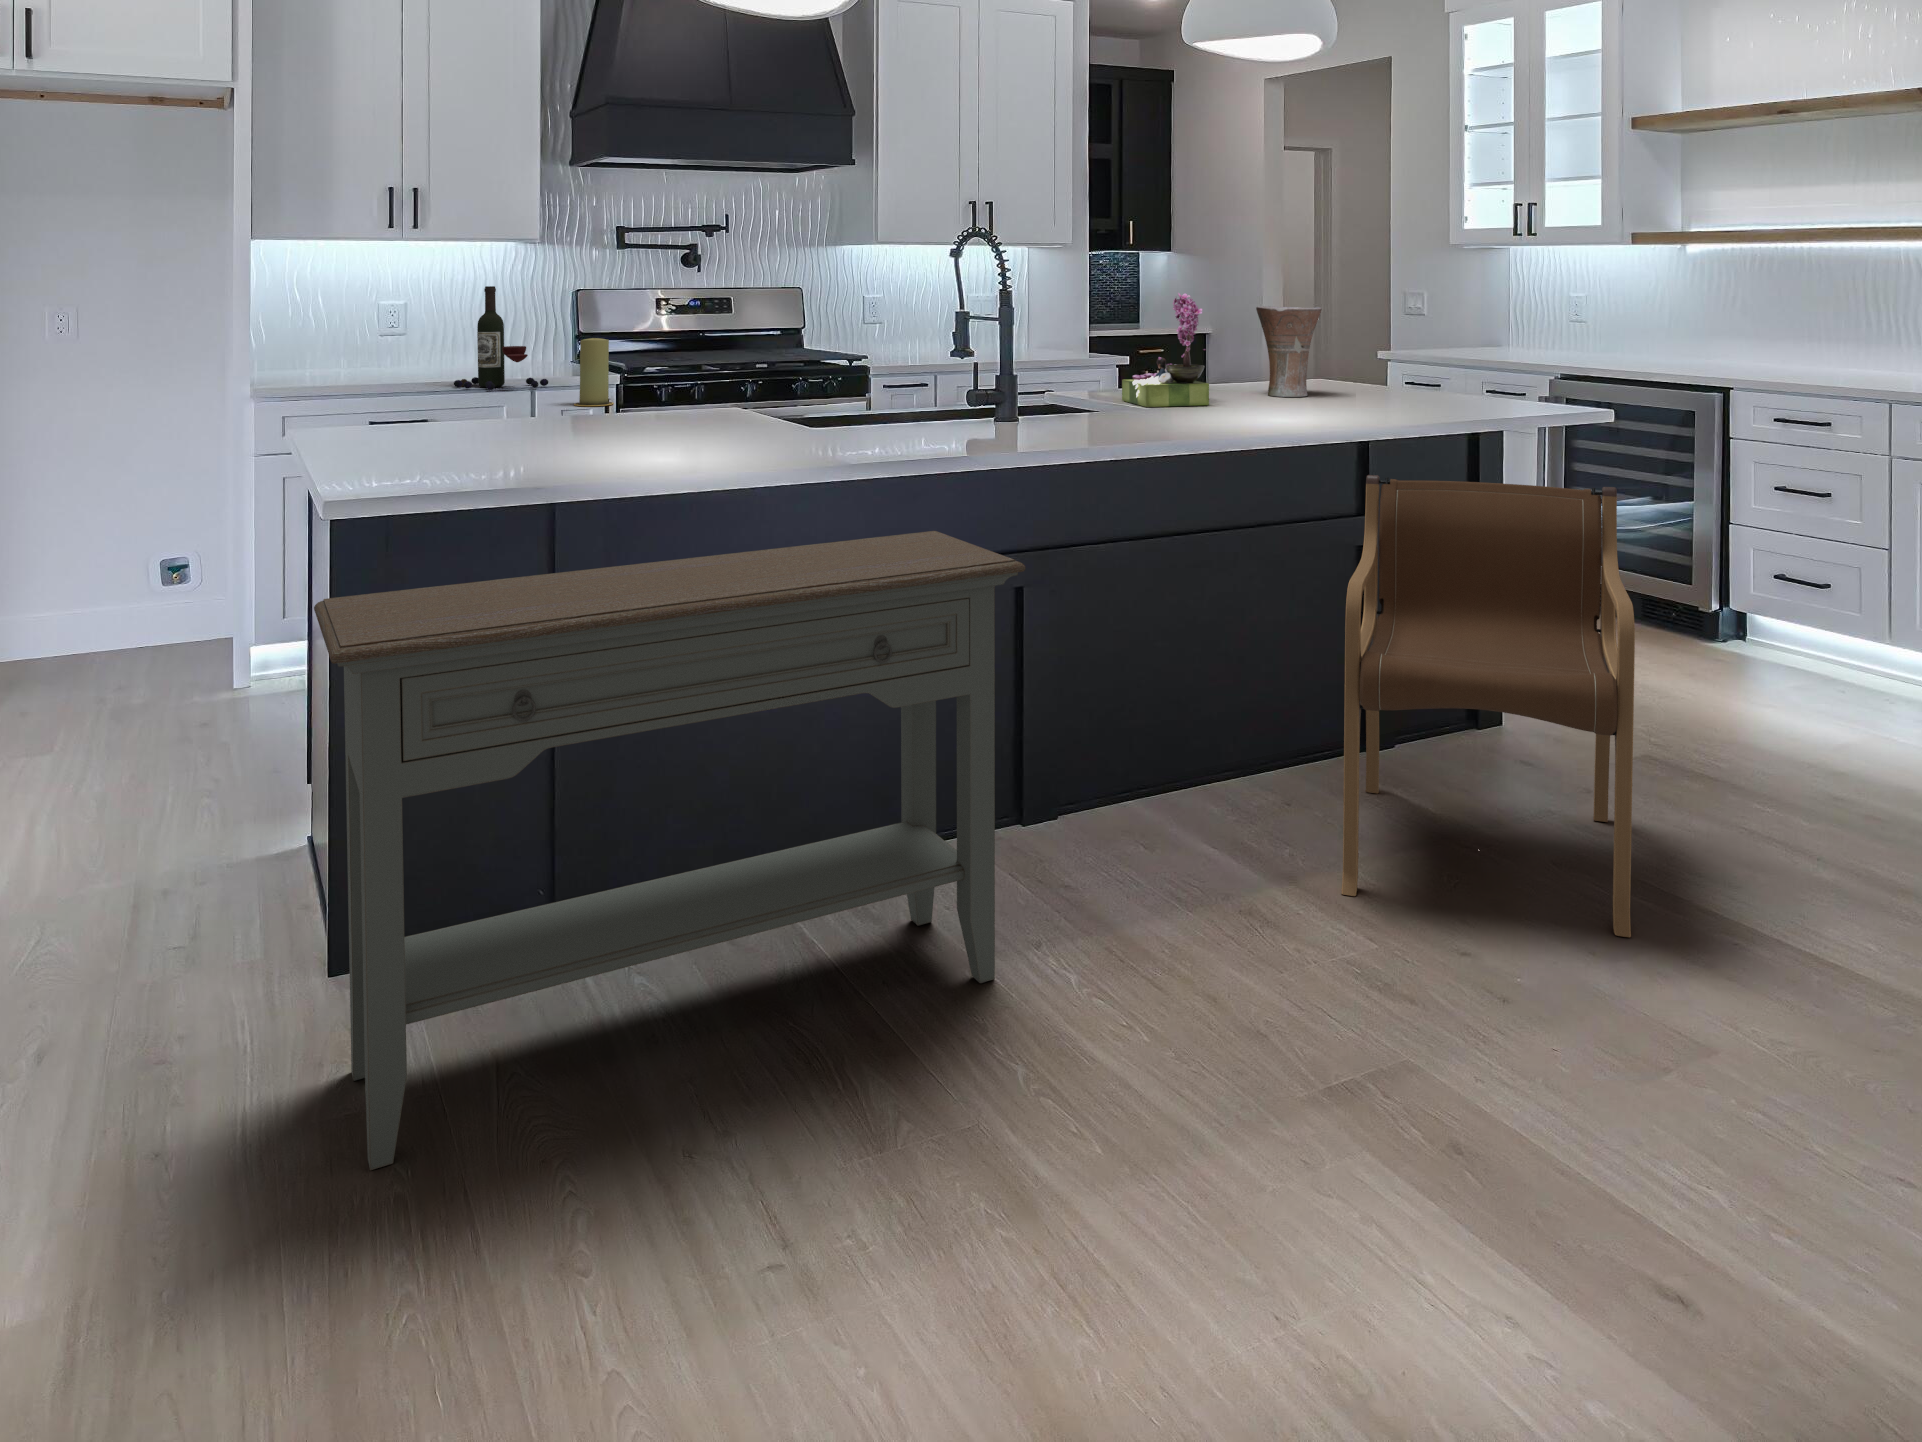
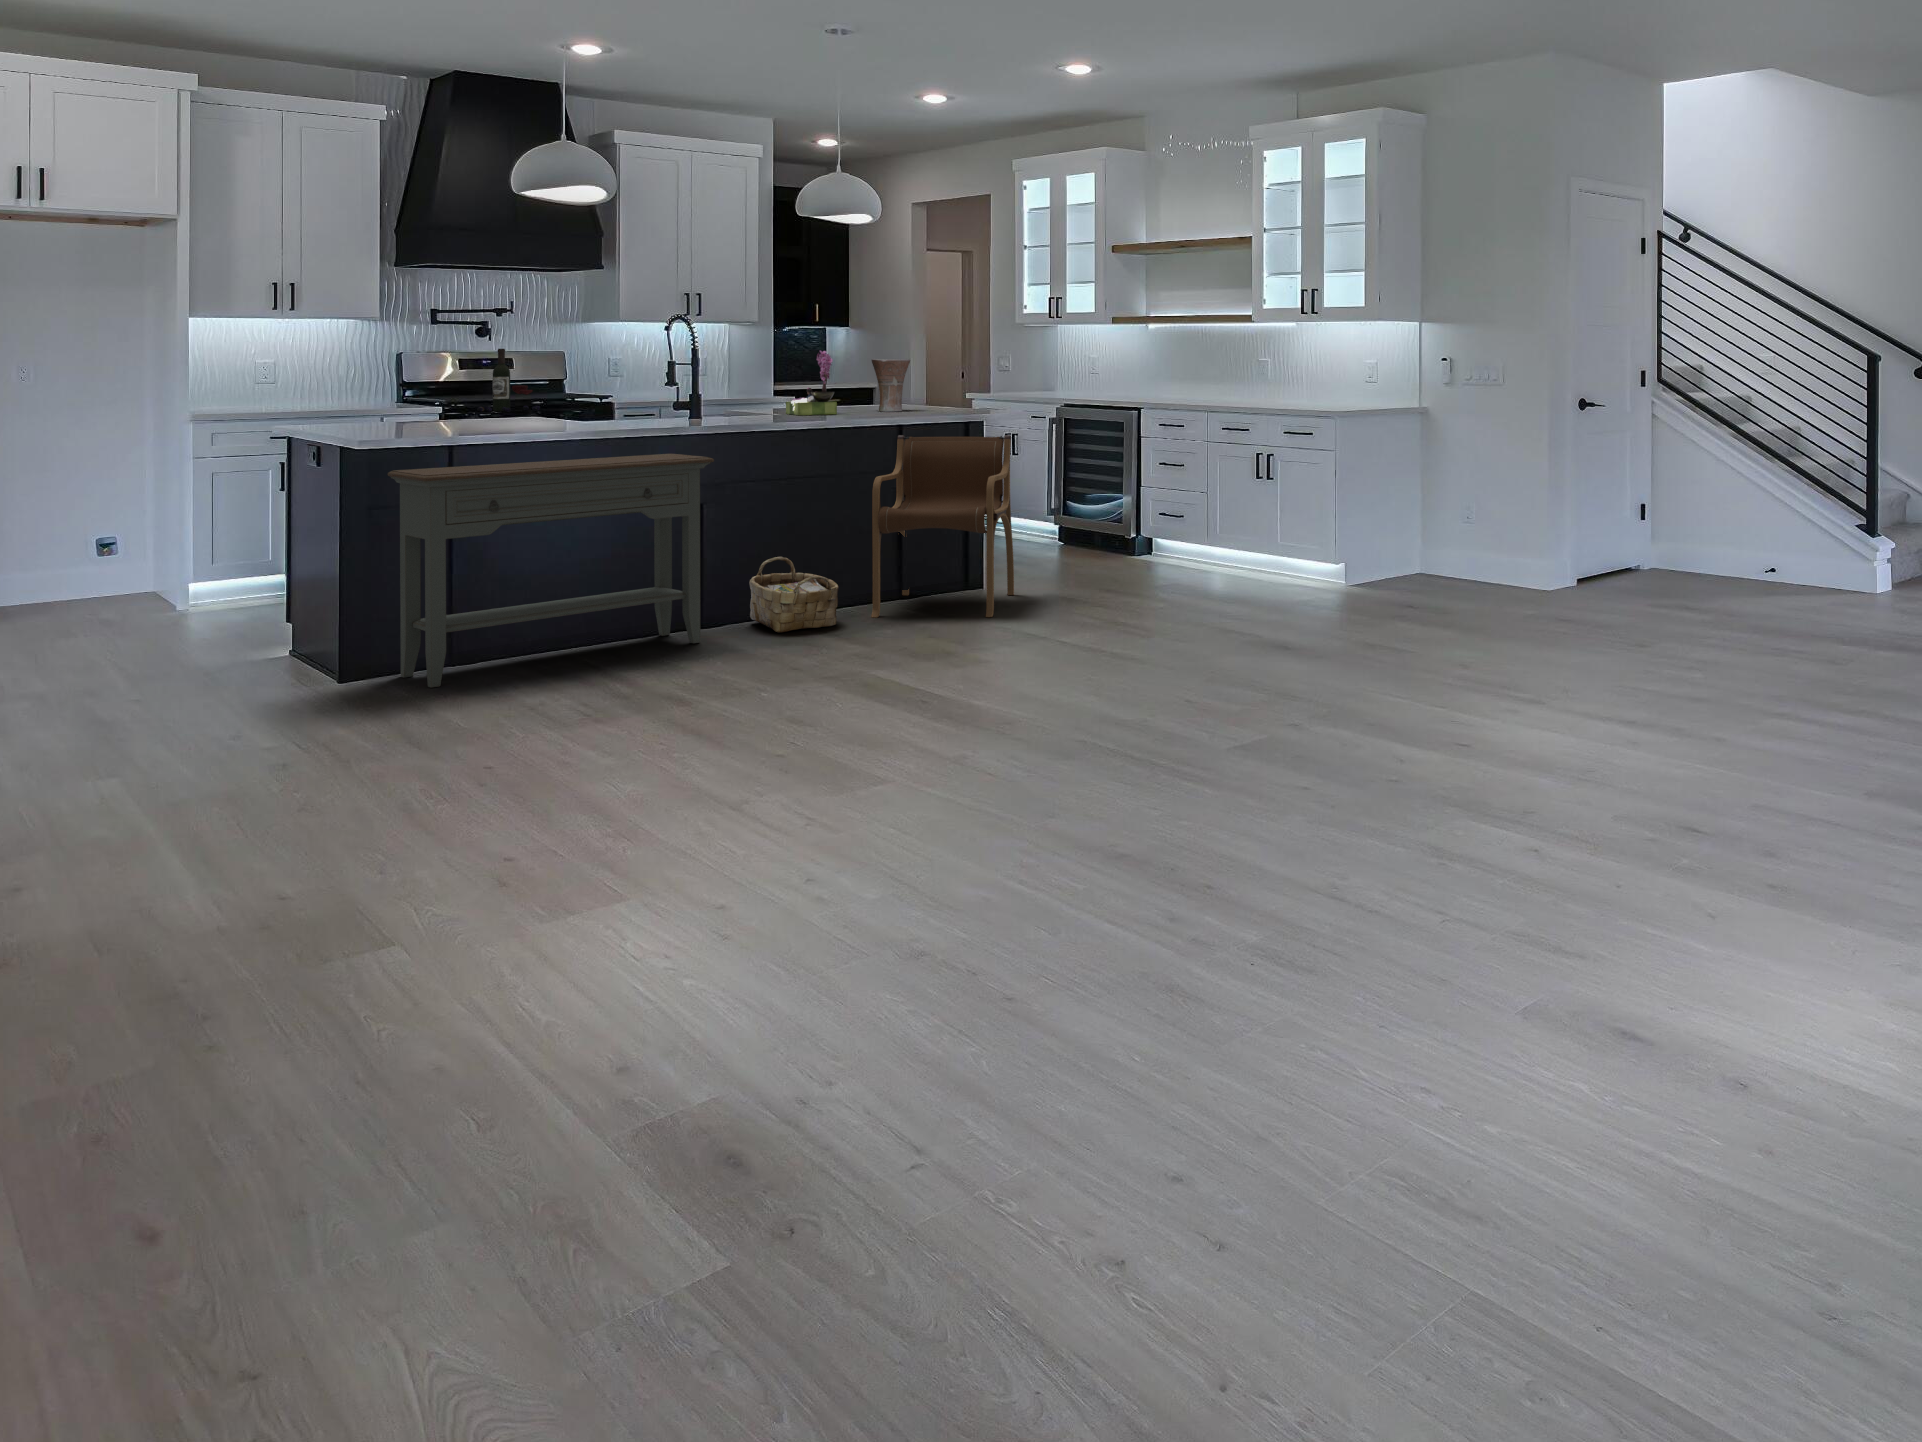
wine bottle: present [454,286,548,390] -> present [477,349,540,412]
candle: present [574,338,614,406] -> none [426,378,453,419]
woven basket: none [1091,744,1284,951] -> present [749,557,839,633]

